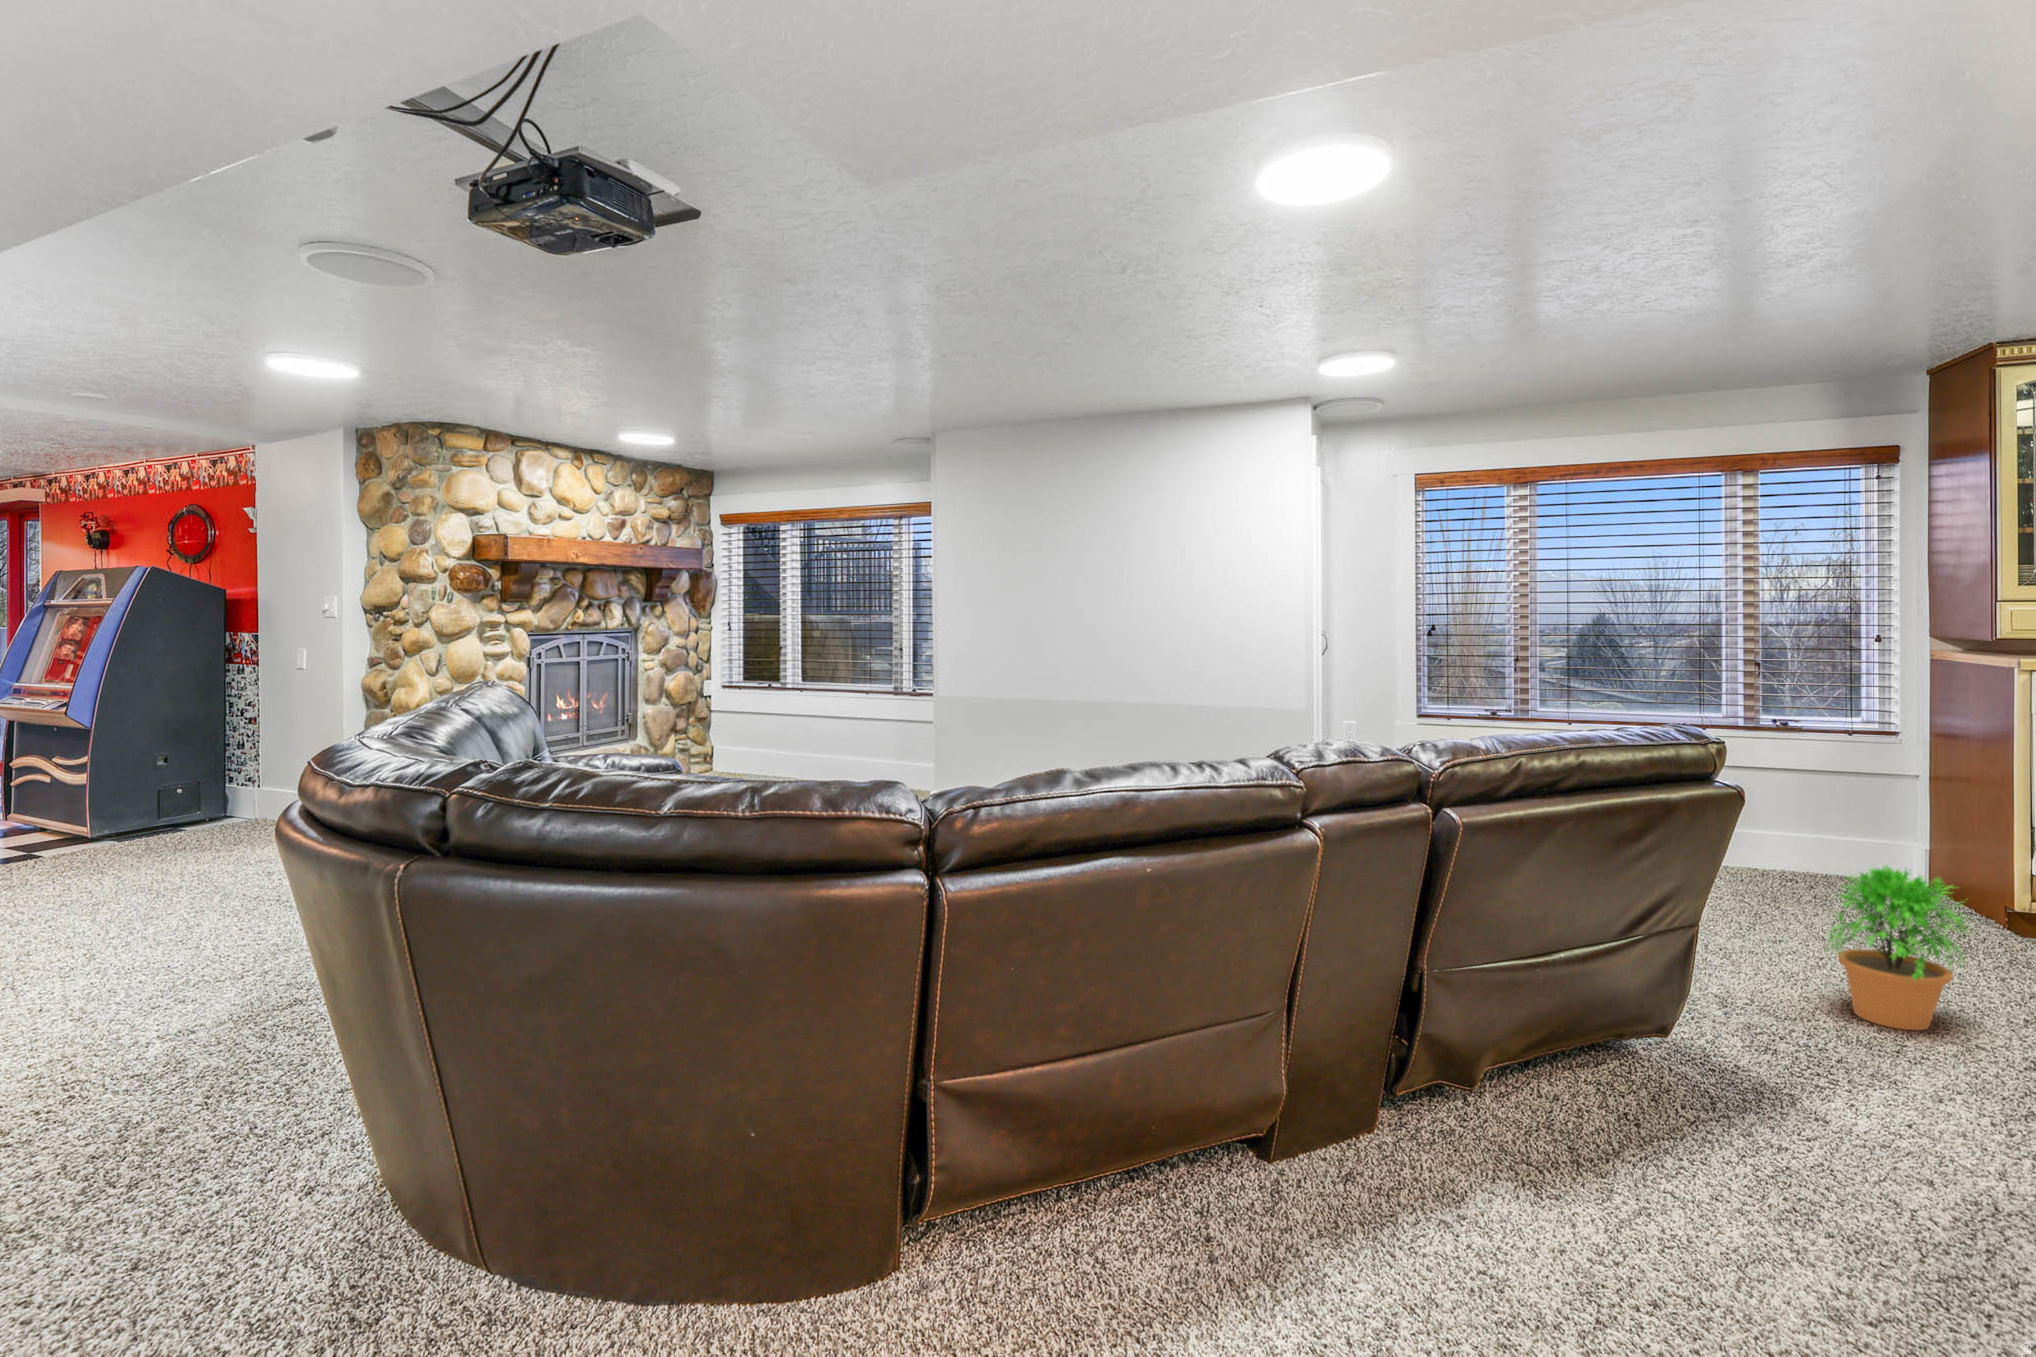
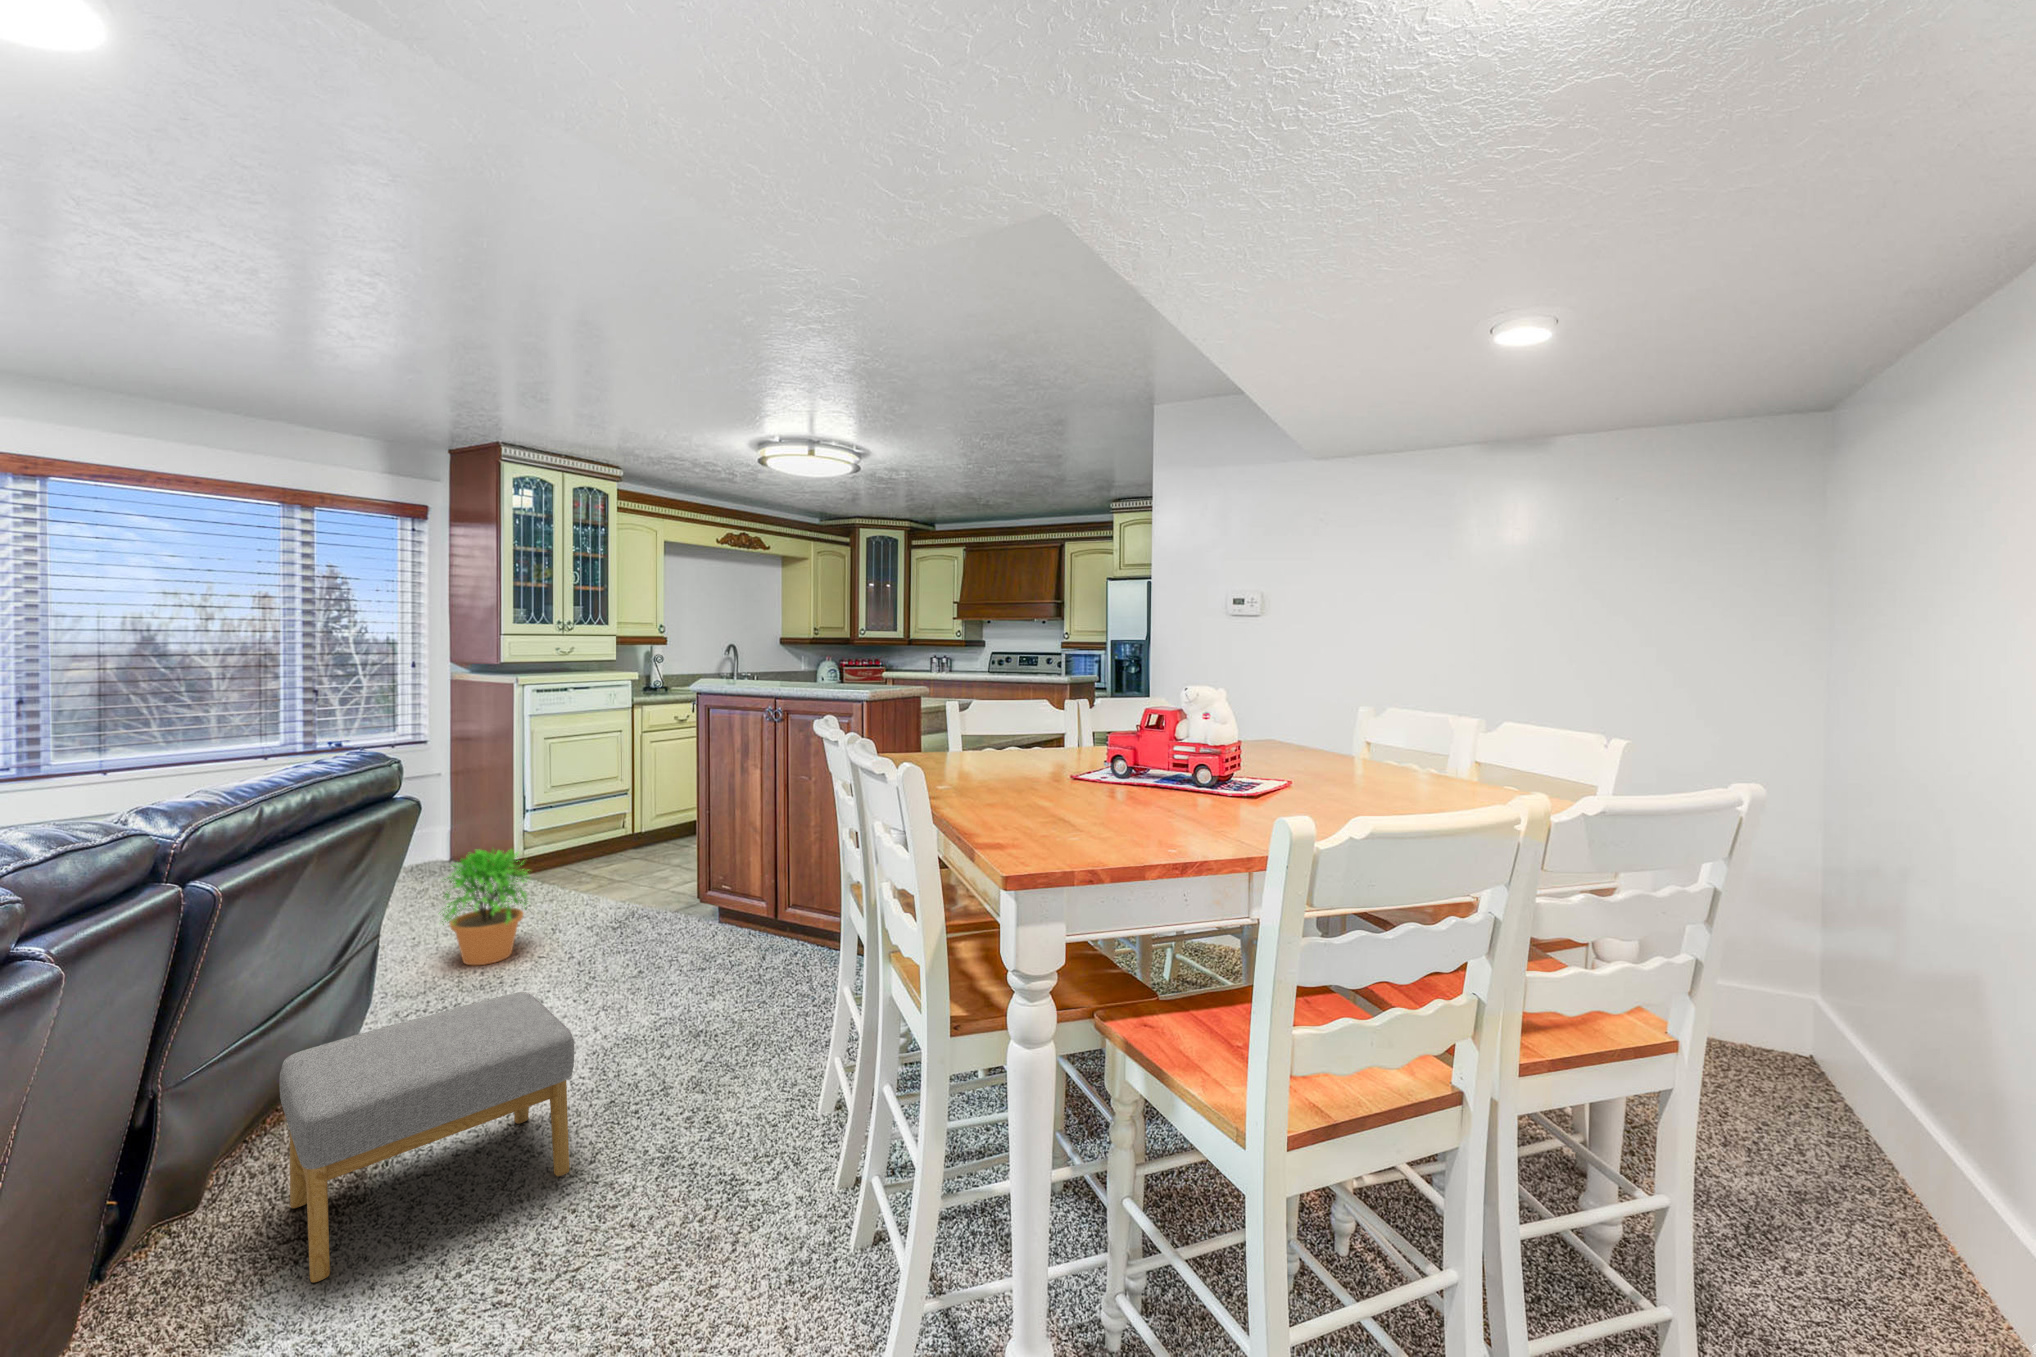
footstool: none [1522,988,1859,1307] -> present [280,992,574,1283]

